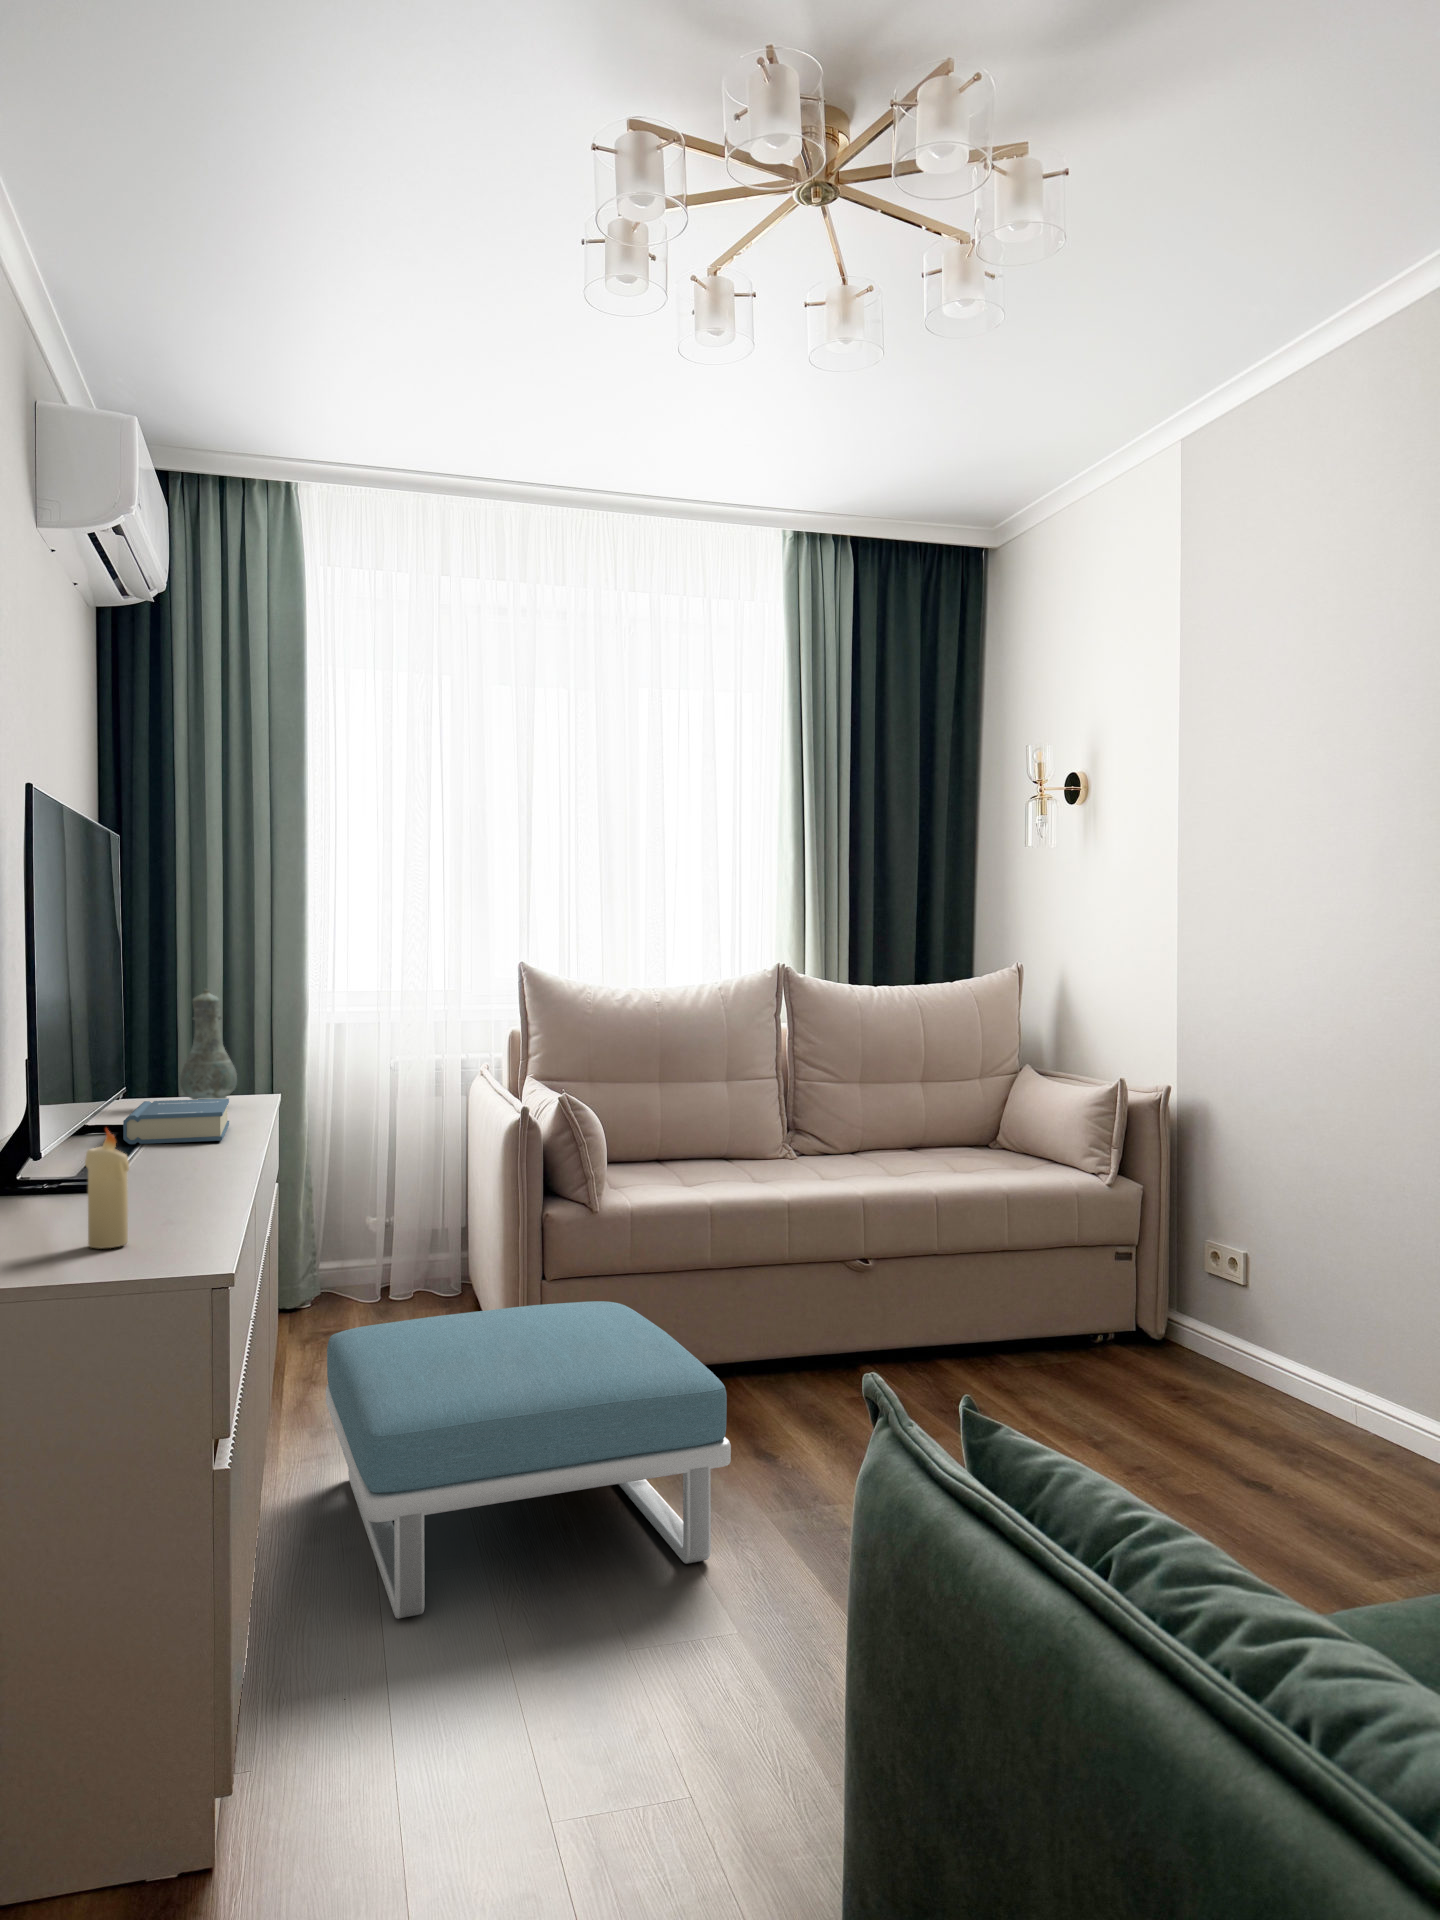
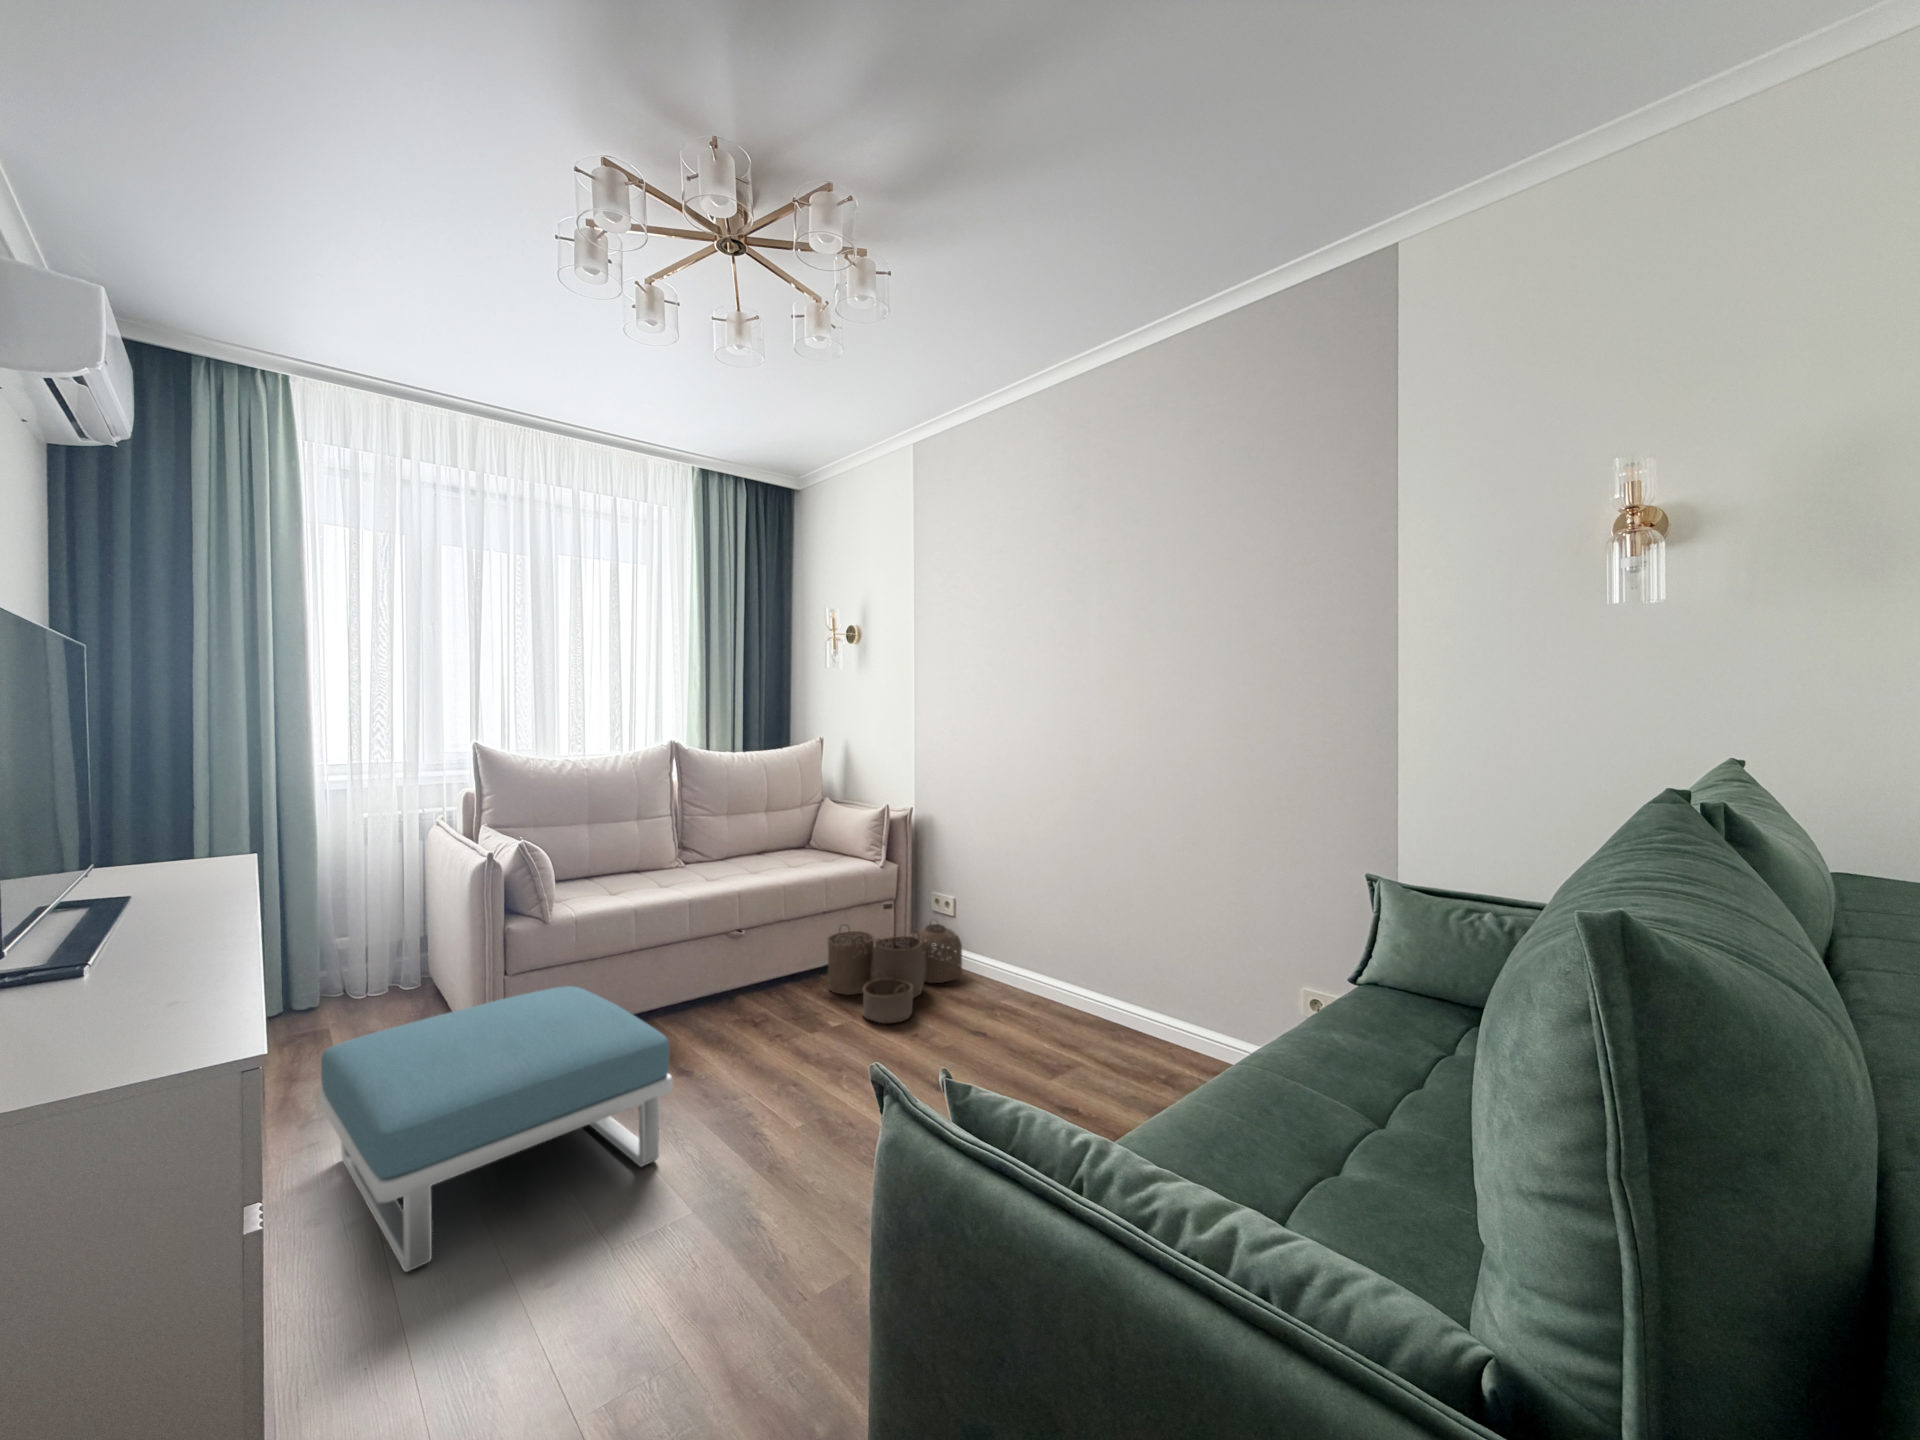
vase: present [180,989,237,1099] -> none [154,775,217,875]
hardback book: present [123,1098,229,1144] -> none [100,868,215,919]
candle: present [85,1129,129,1249] -> none [85,929,139,1042]
woven basket: none [1006,1271,1252,1441] -> present [827,919,962,1023]

